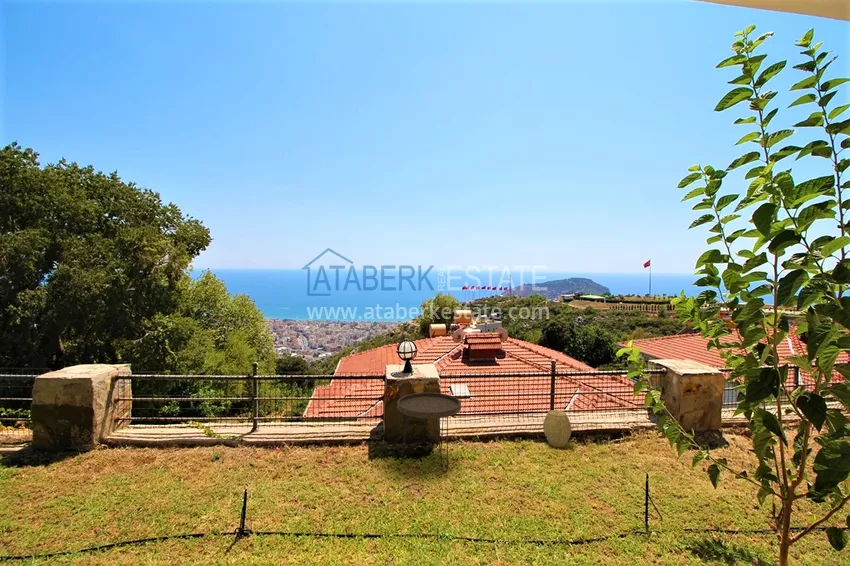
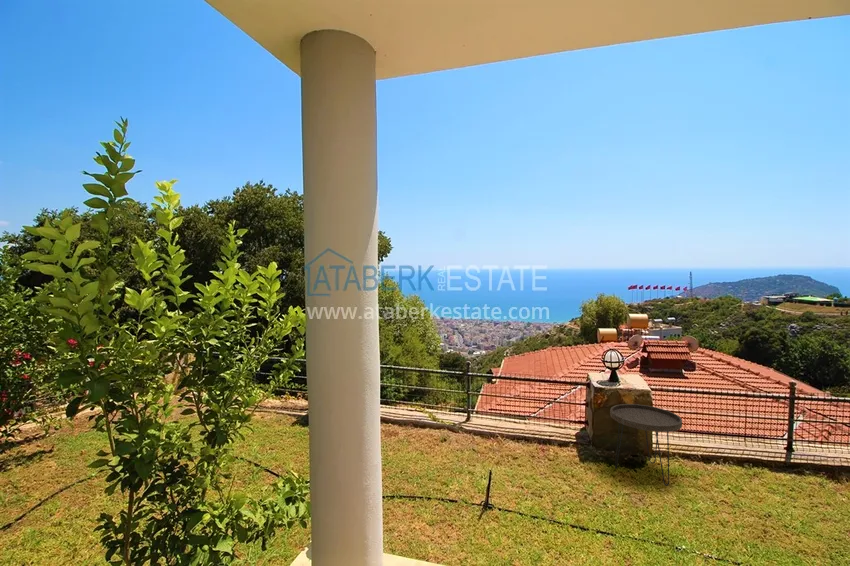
woven basket: present [543,410,571,447] -> none [780,439,821,482]

